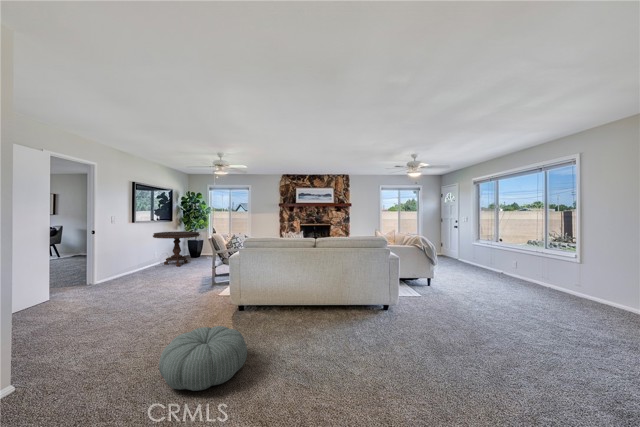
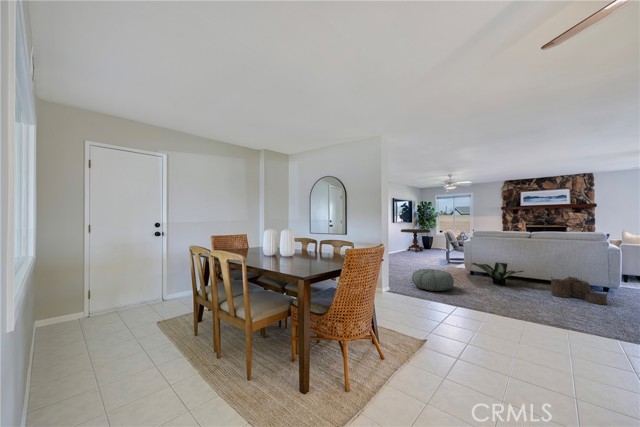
potted plant: none [267,284,332,323] -> present [472,262,523,285]
woven basket: none [362,292,415,331] -> present [551,277,607,304]

